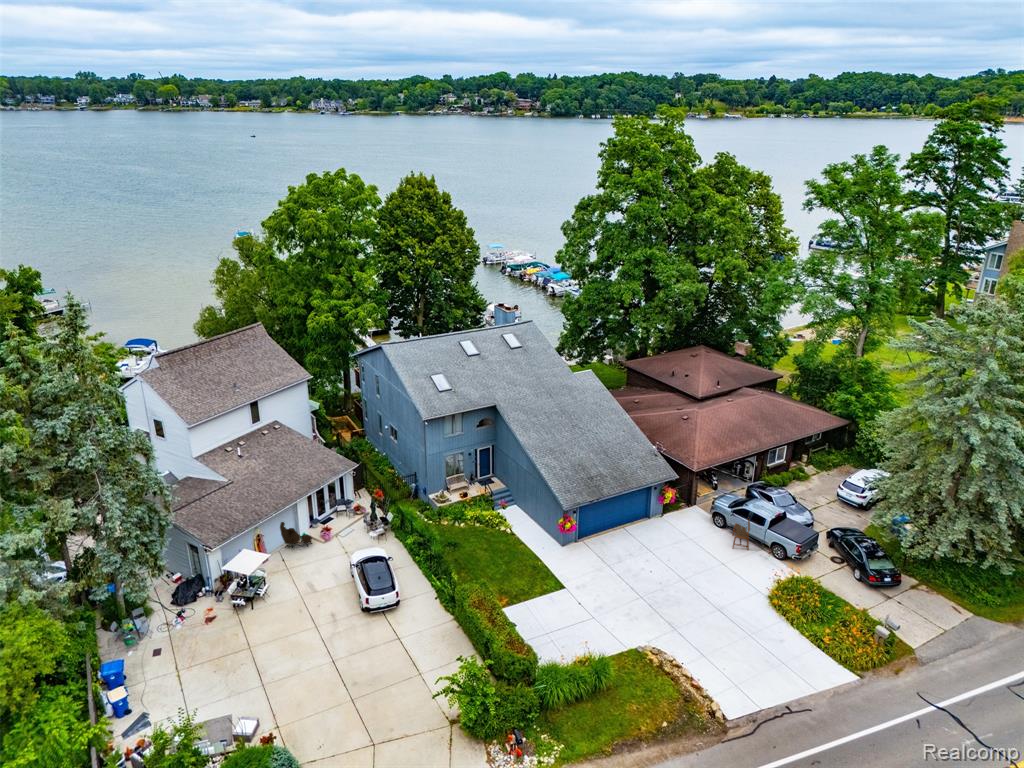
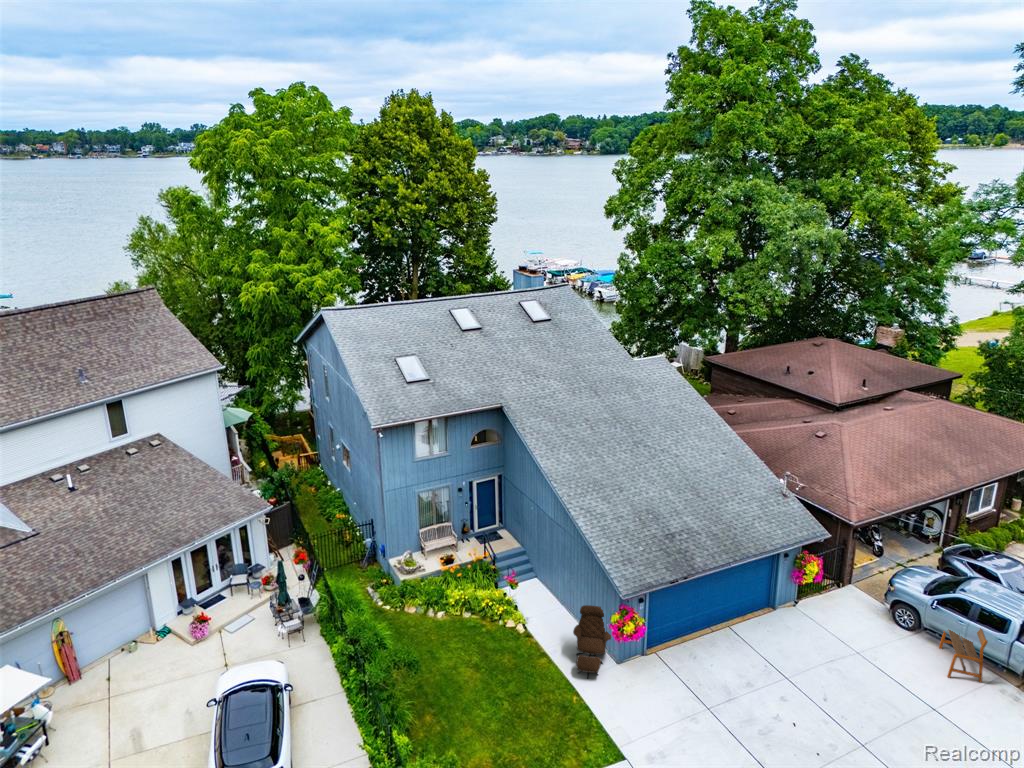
lounge chair: present [280,522,312,550] -> present [573,605,611,679]

